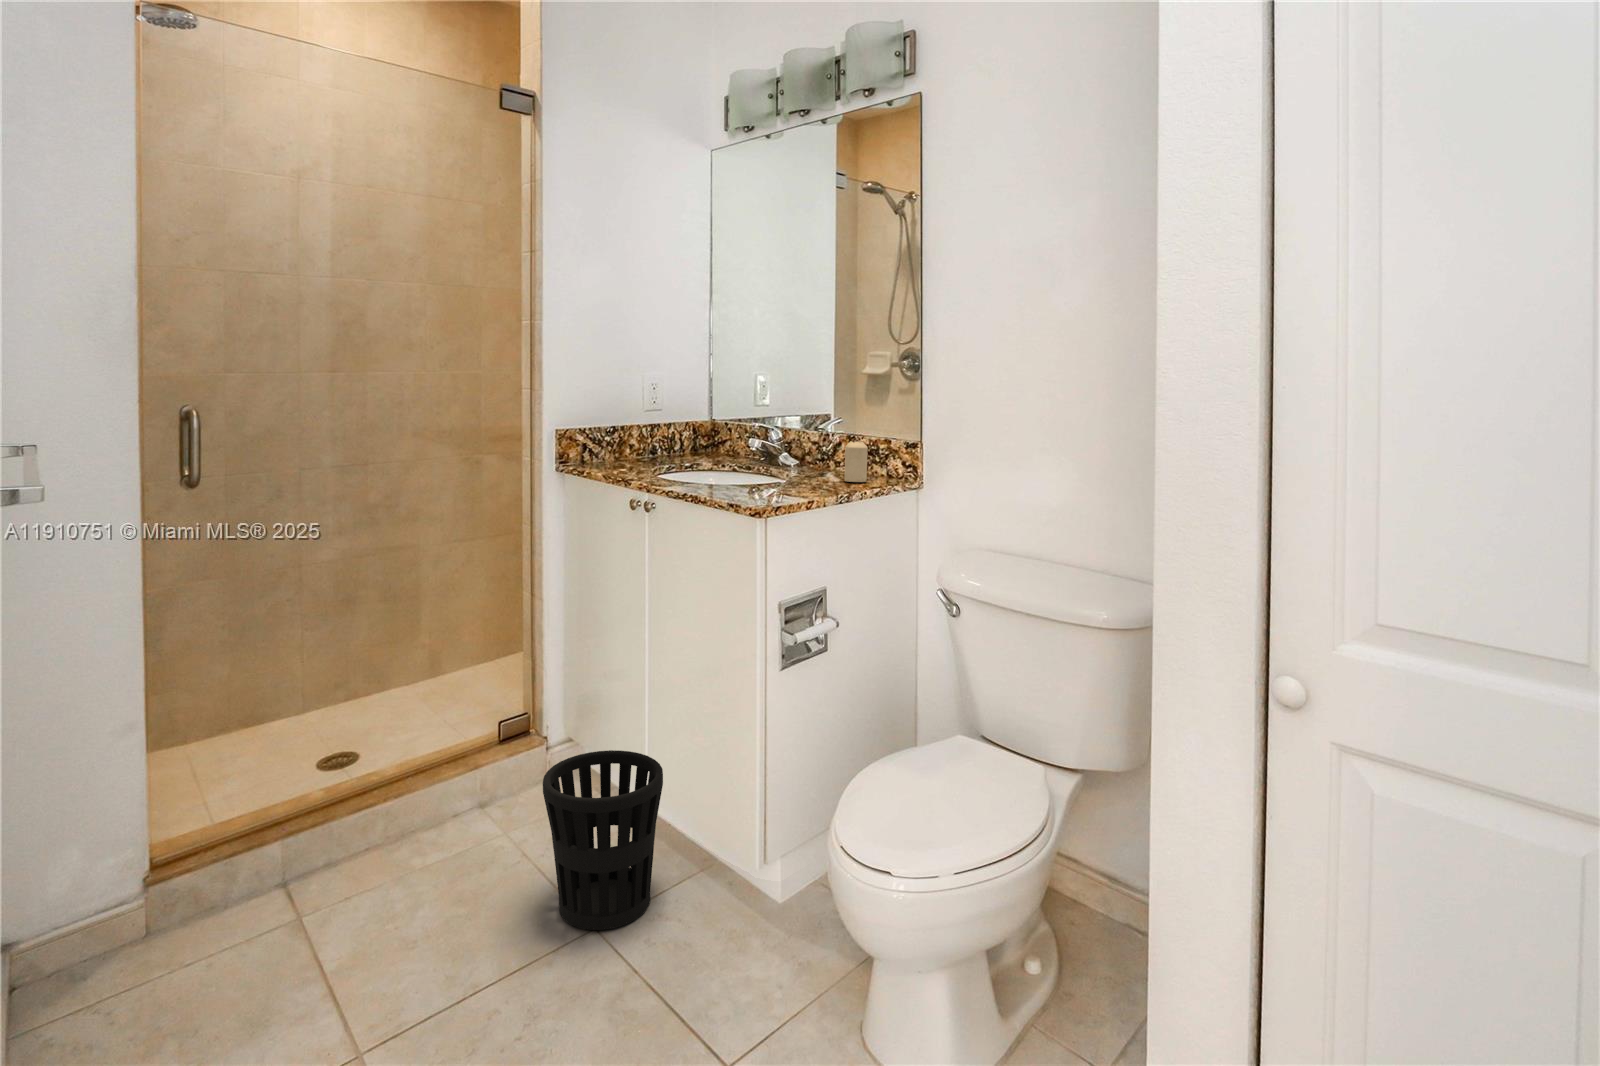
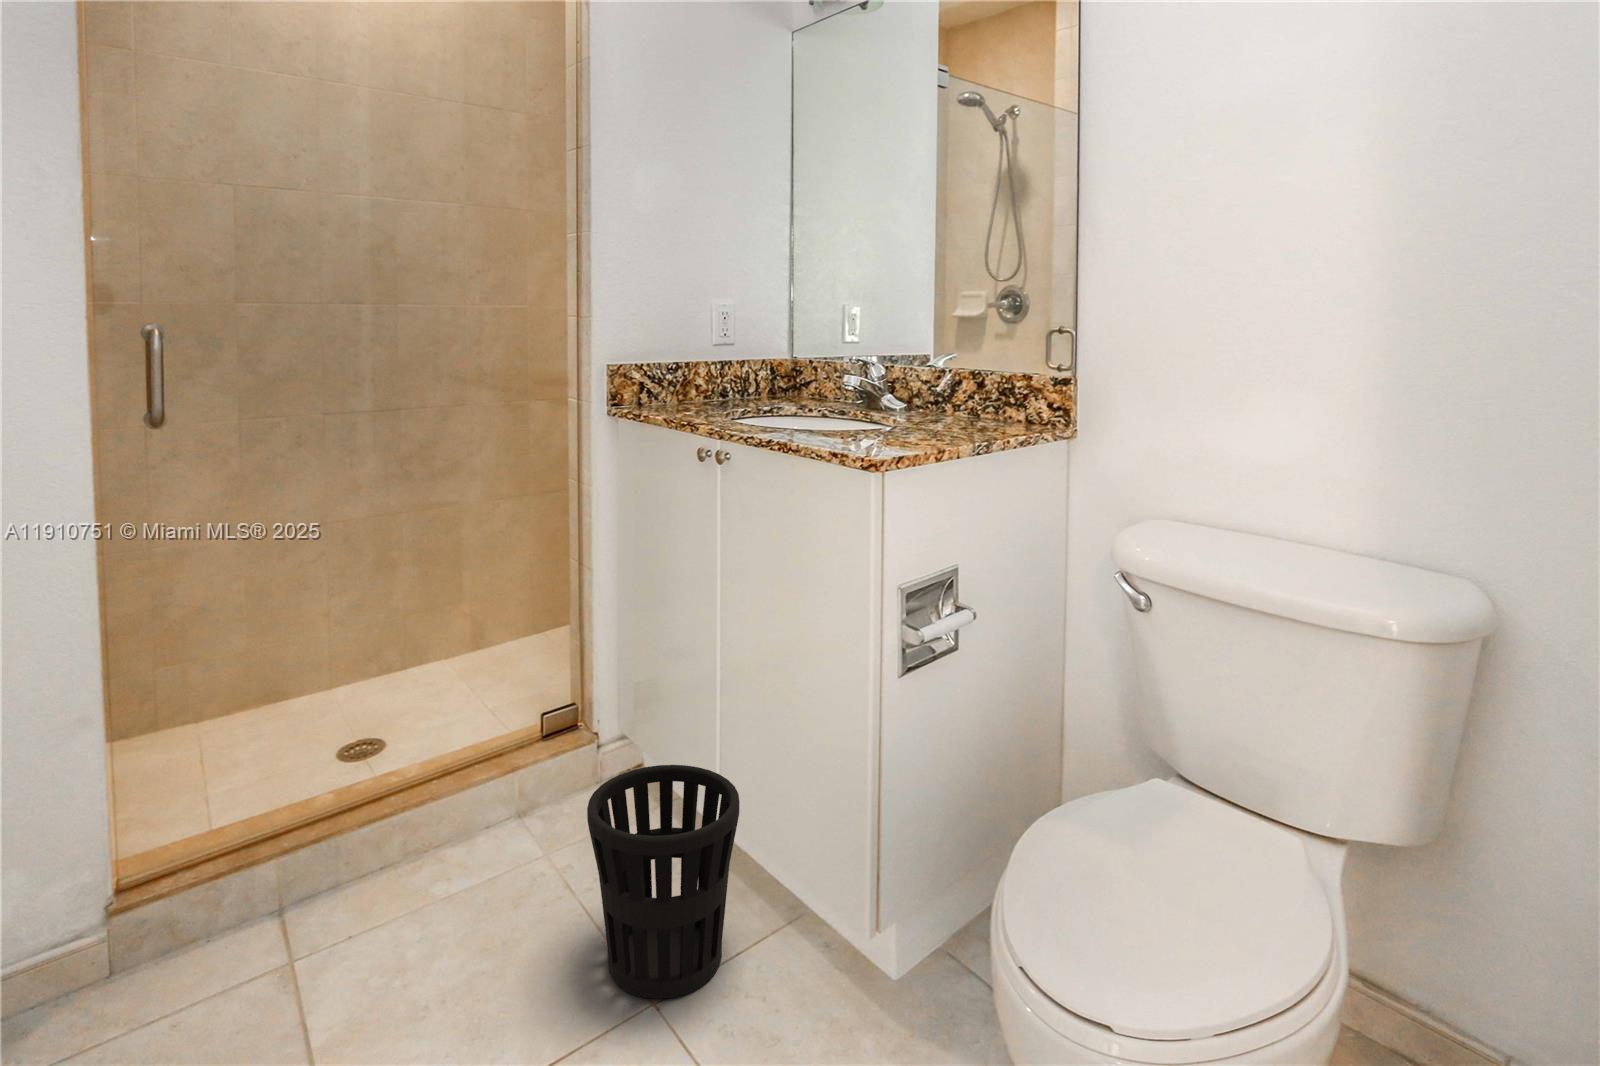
candle: present [845,441,868,482] -> none [970,376,1002,429]

